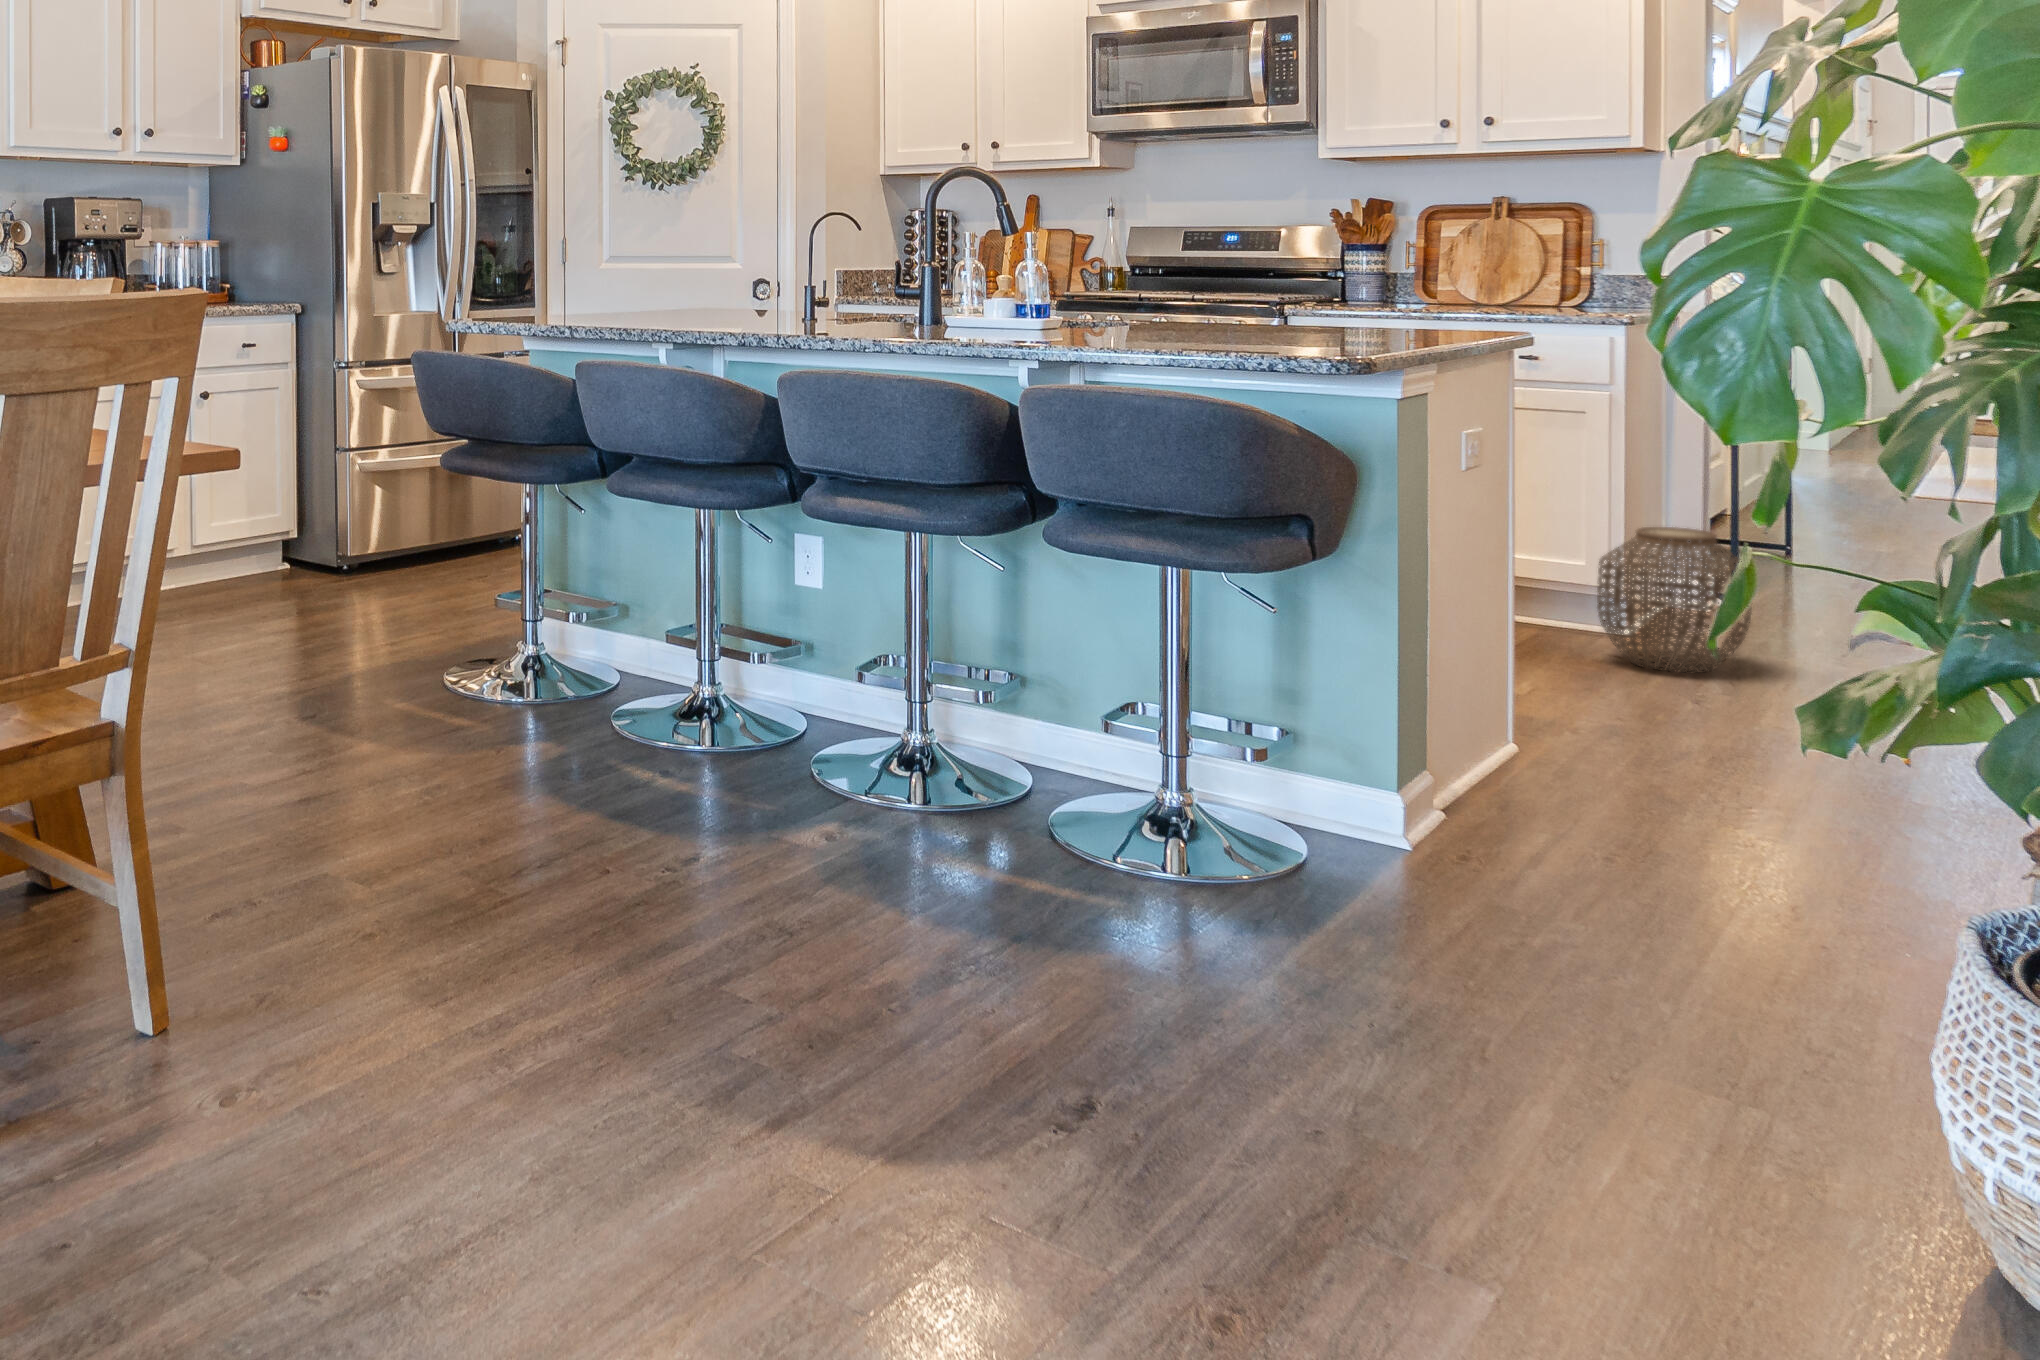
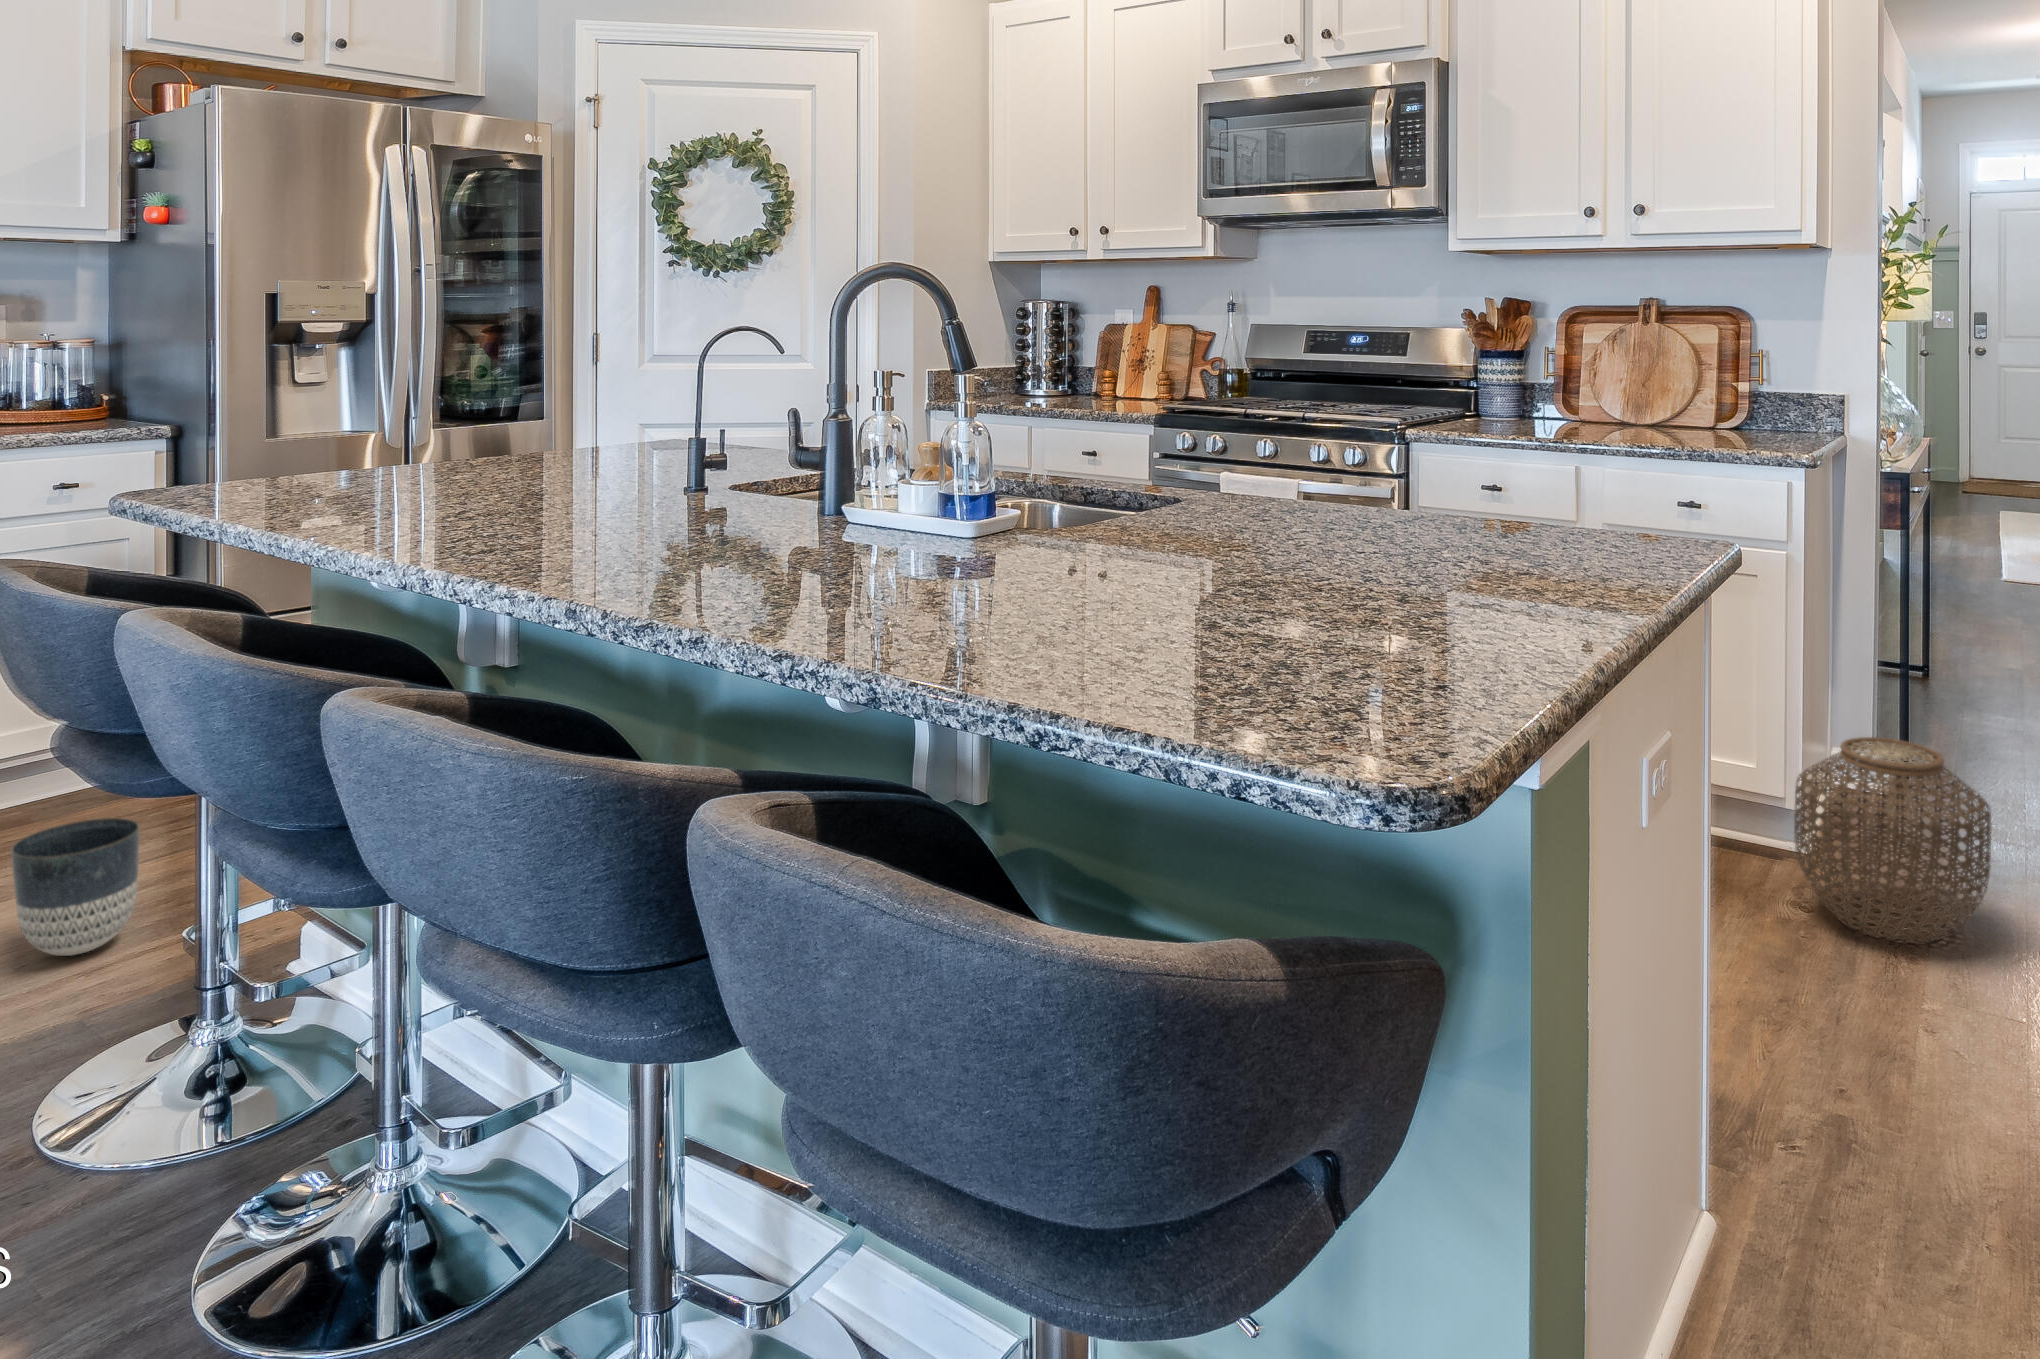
planter: none [312,556,382,638] -> present [11,818,140,956]

